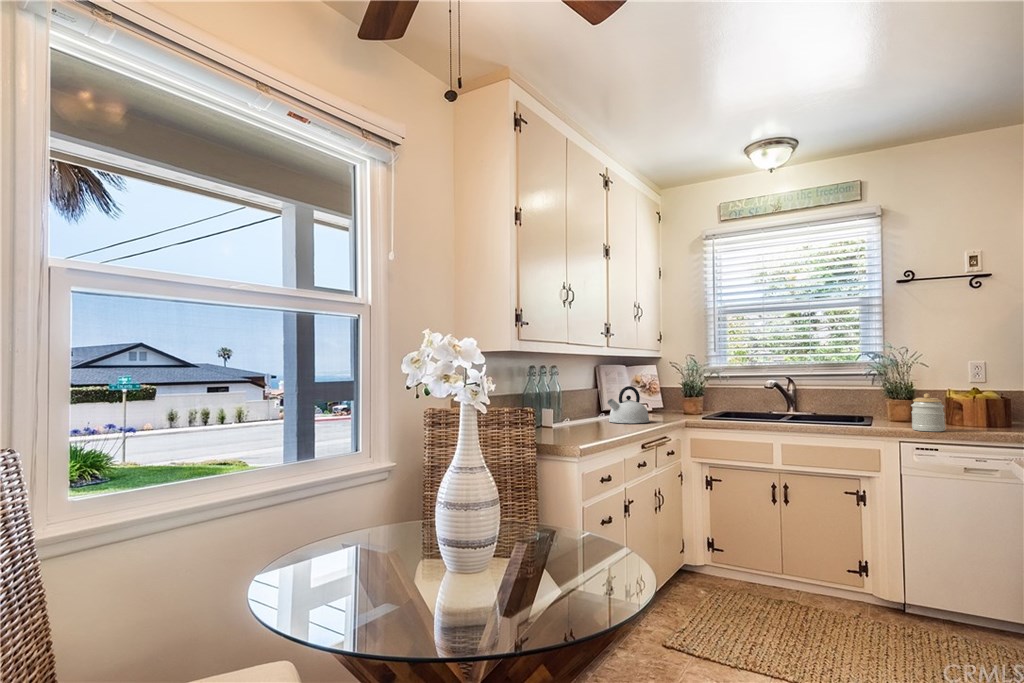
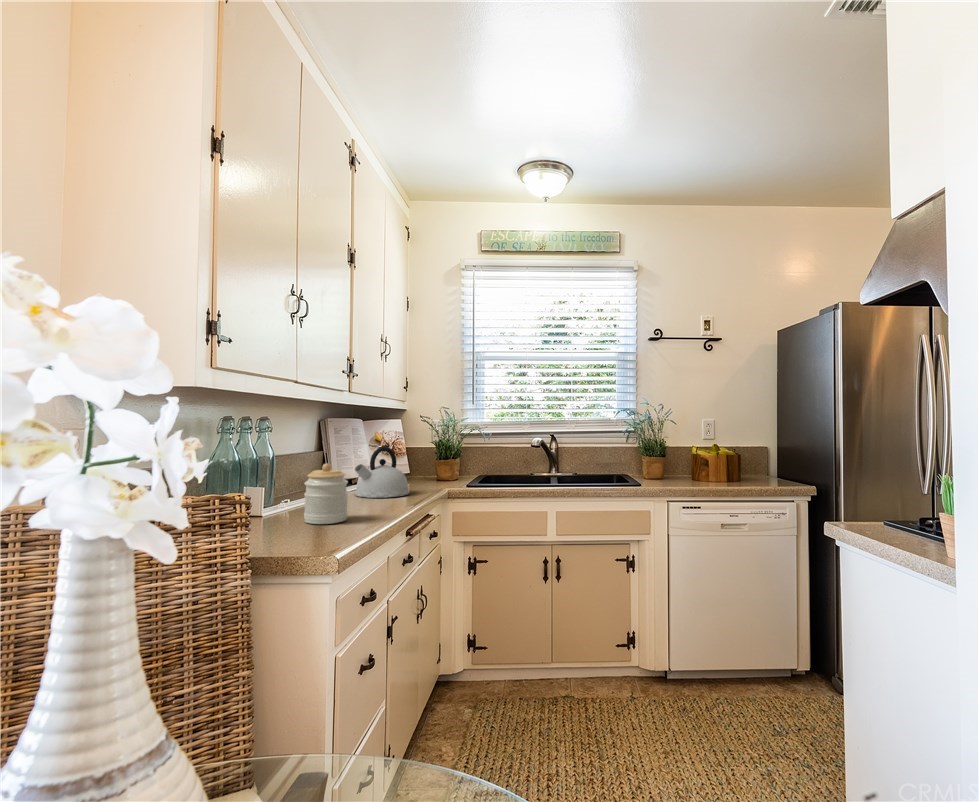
jar: present [911,393,945,432] -> present [304,463,348,524]

